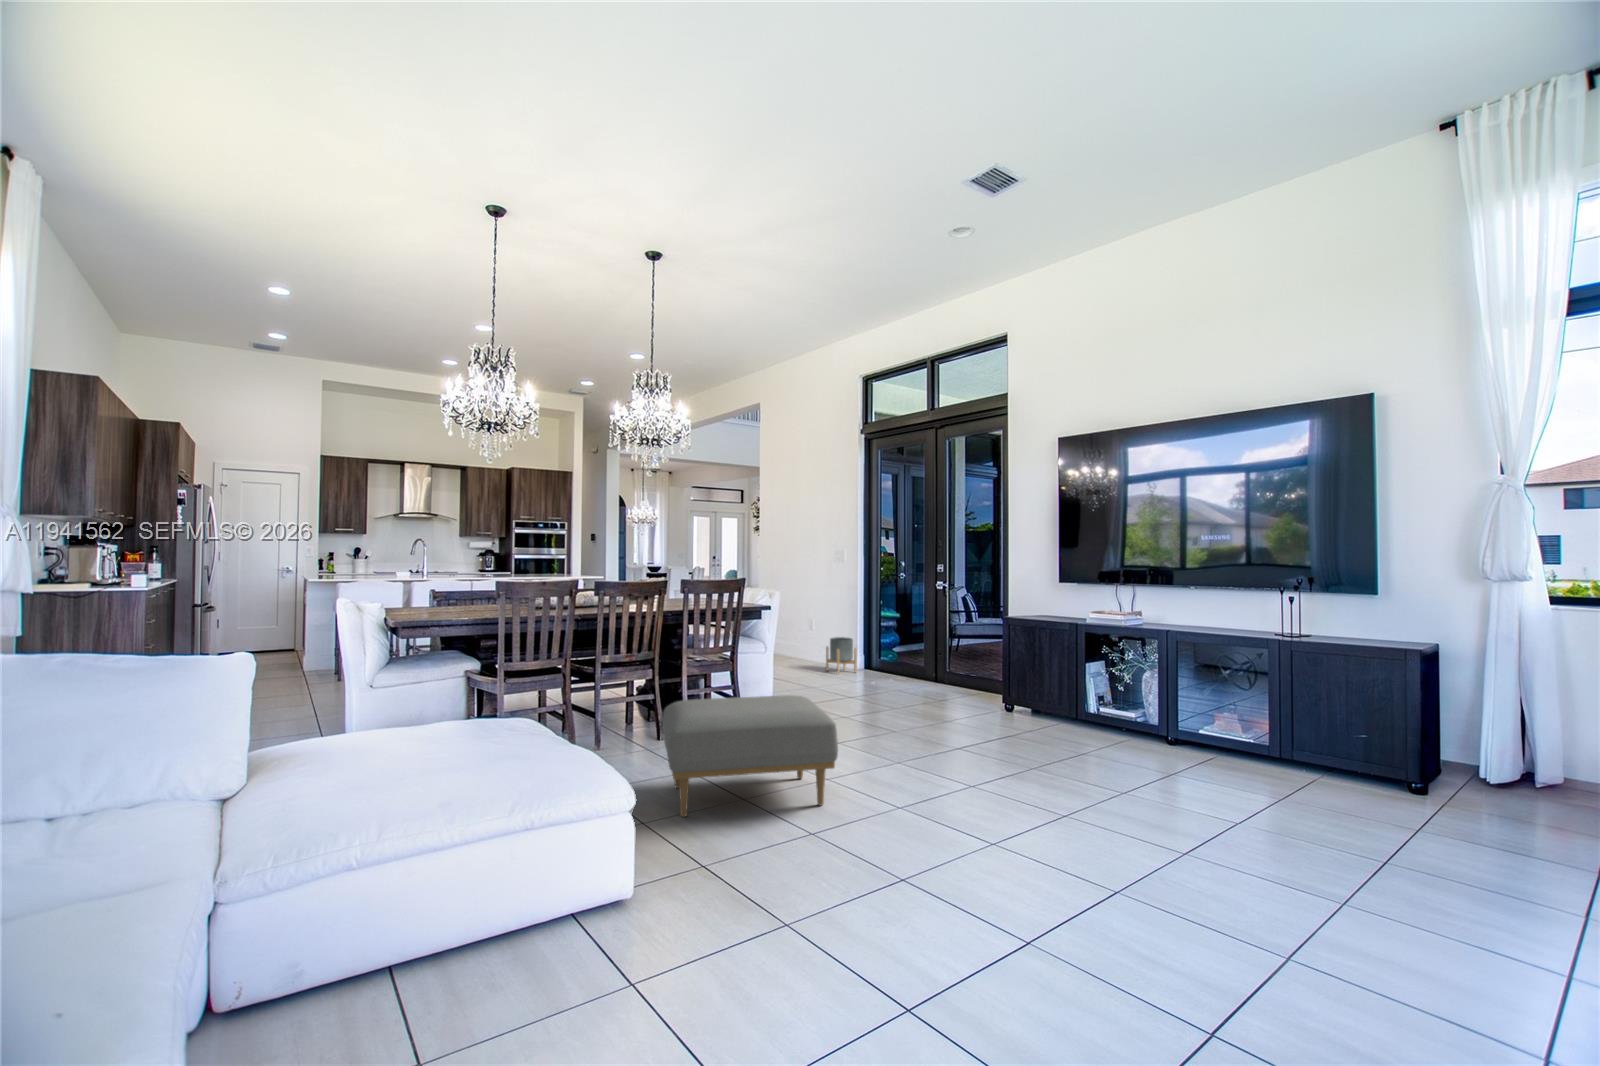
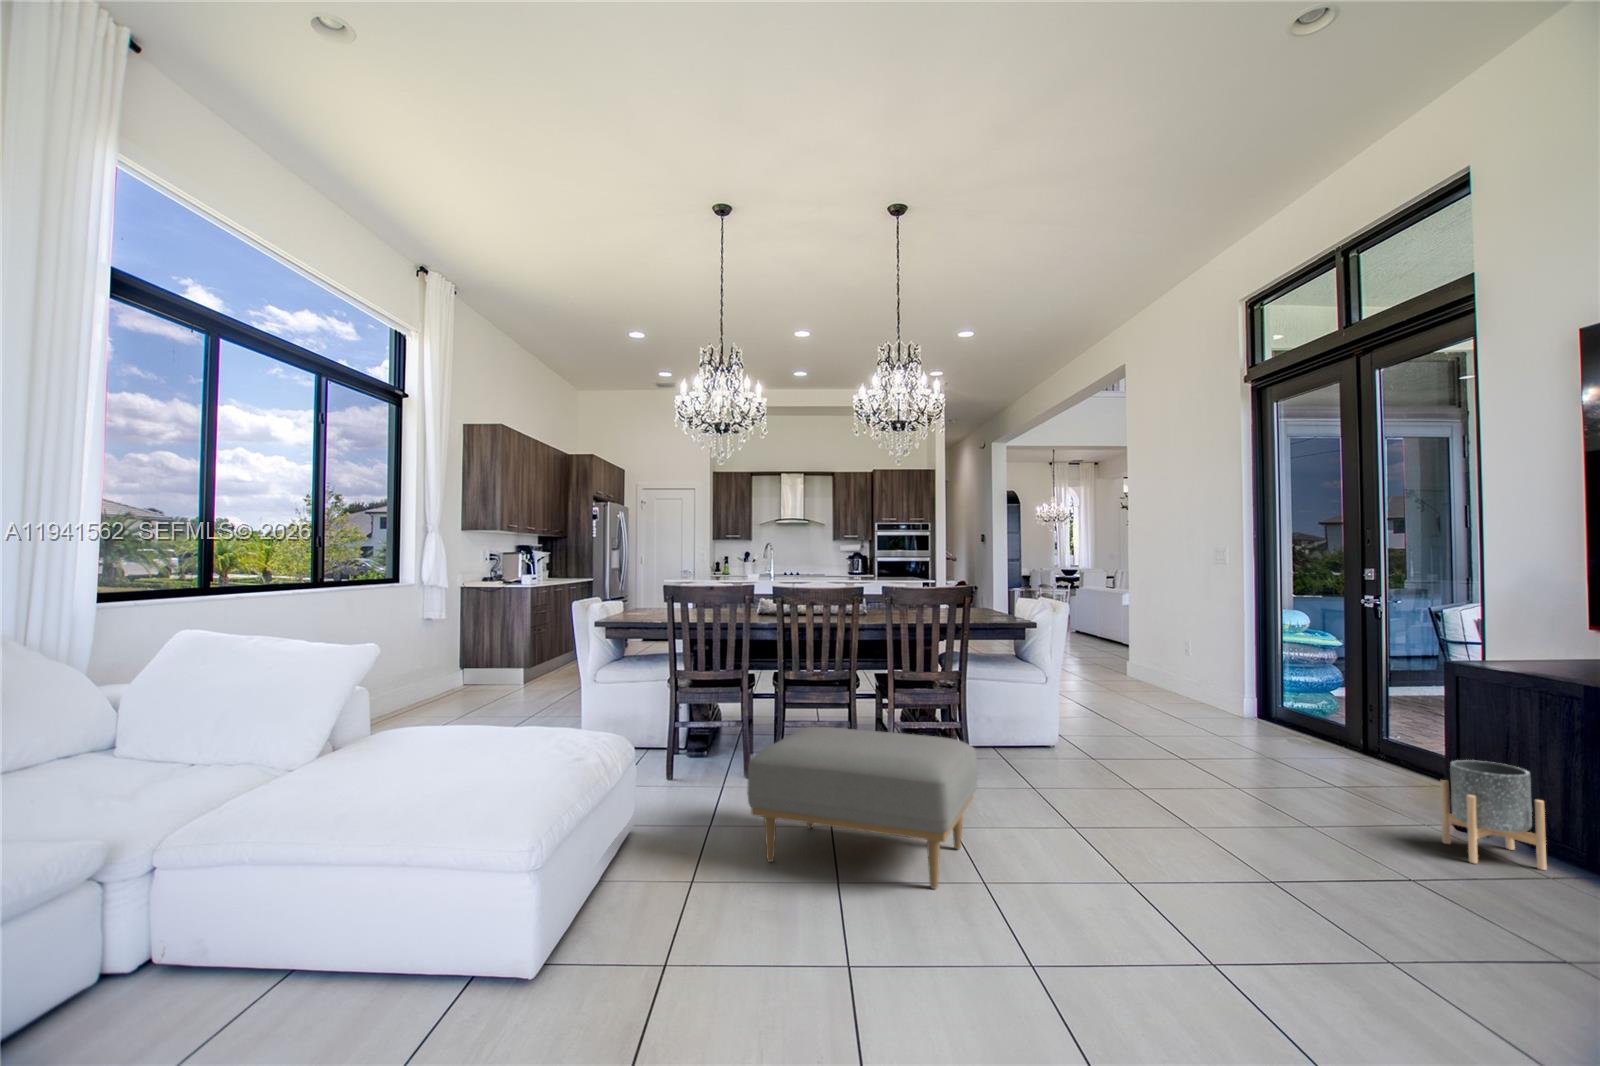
planter: present [826,637,857,674] -> present [1441,760,1547,870]

